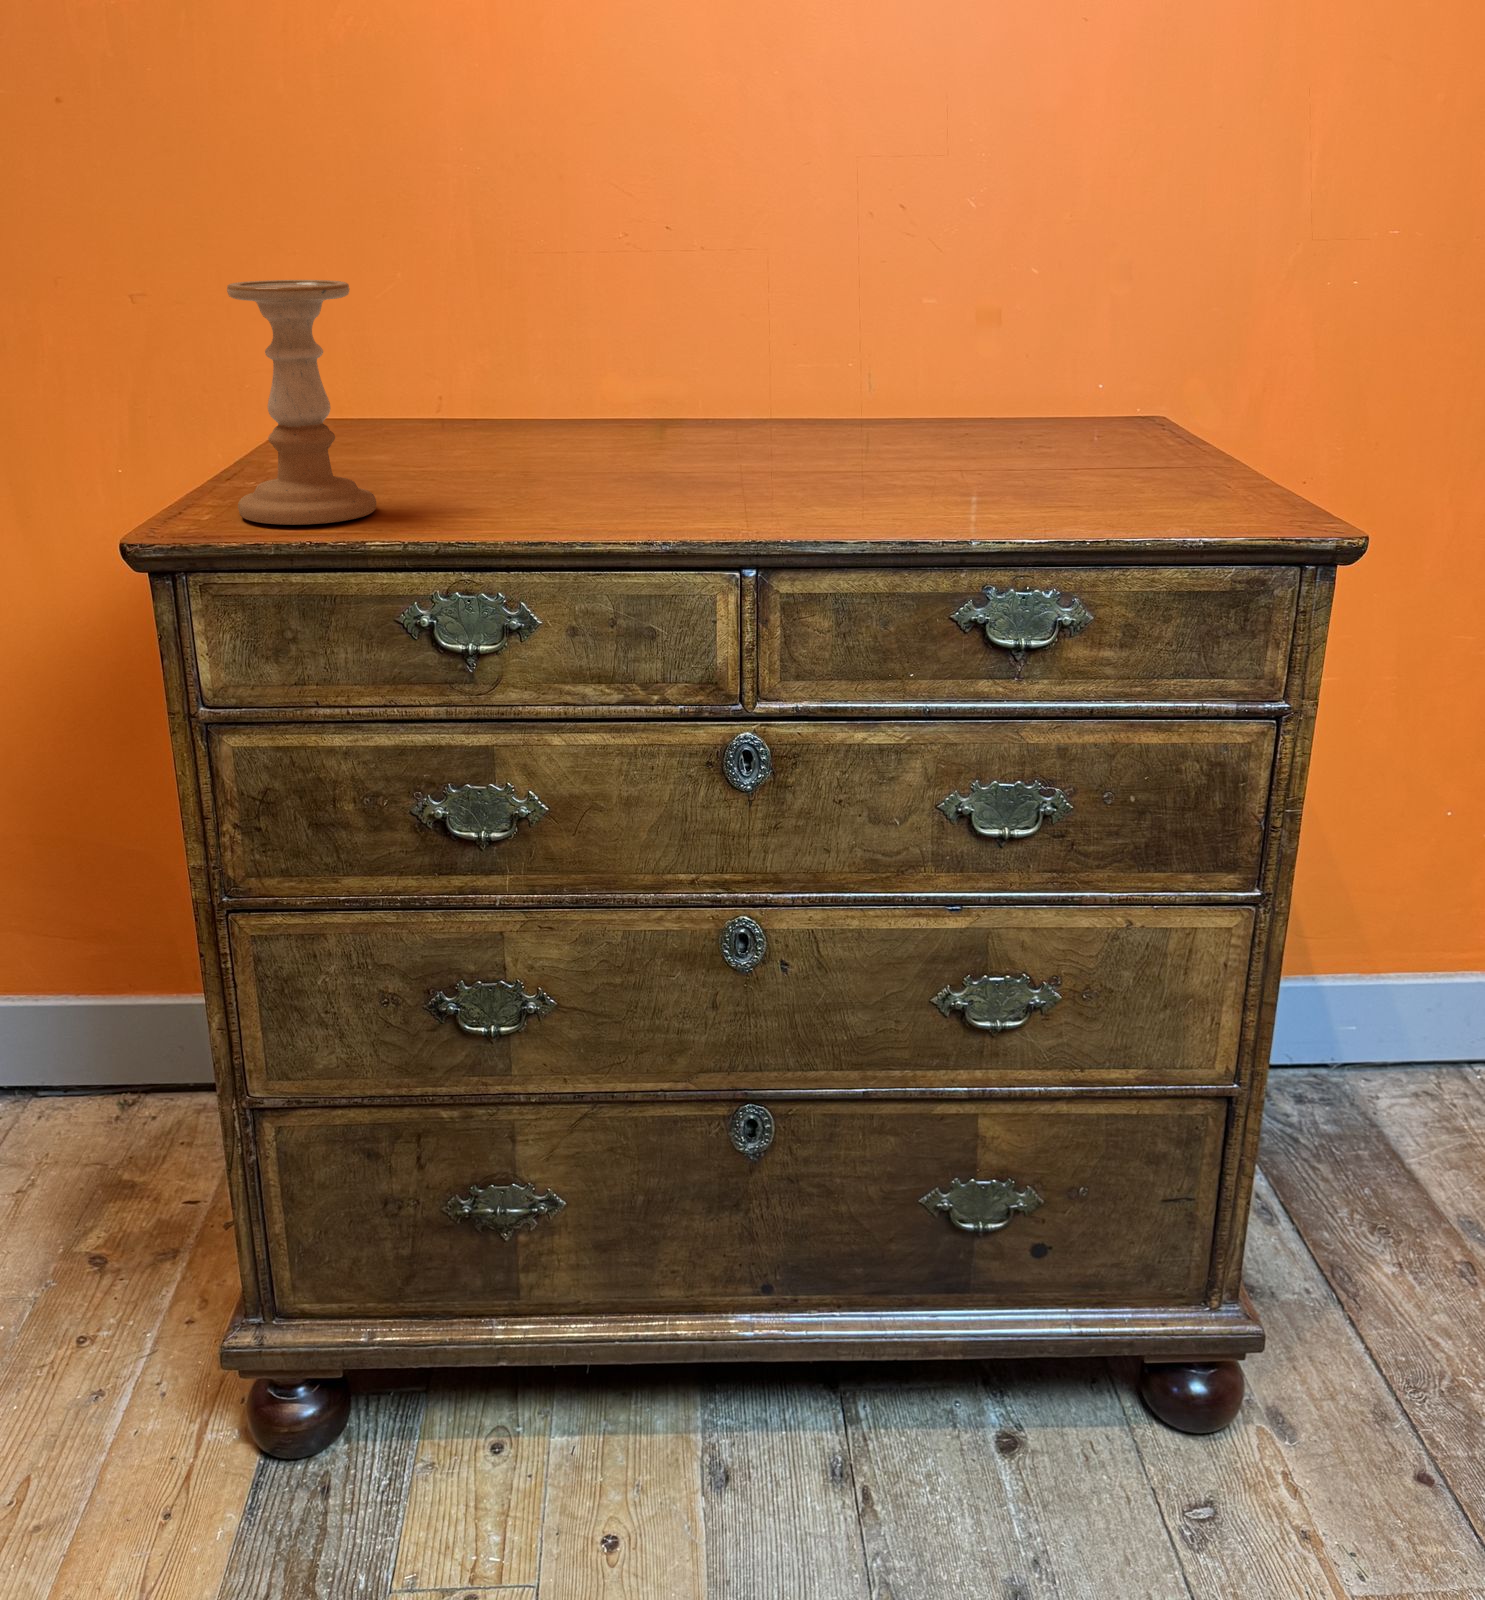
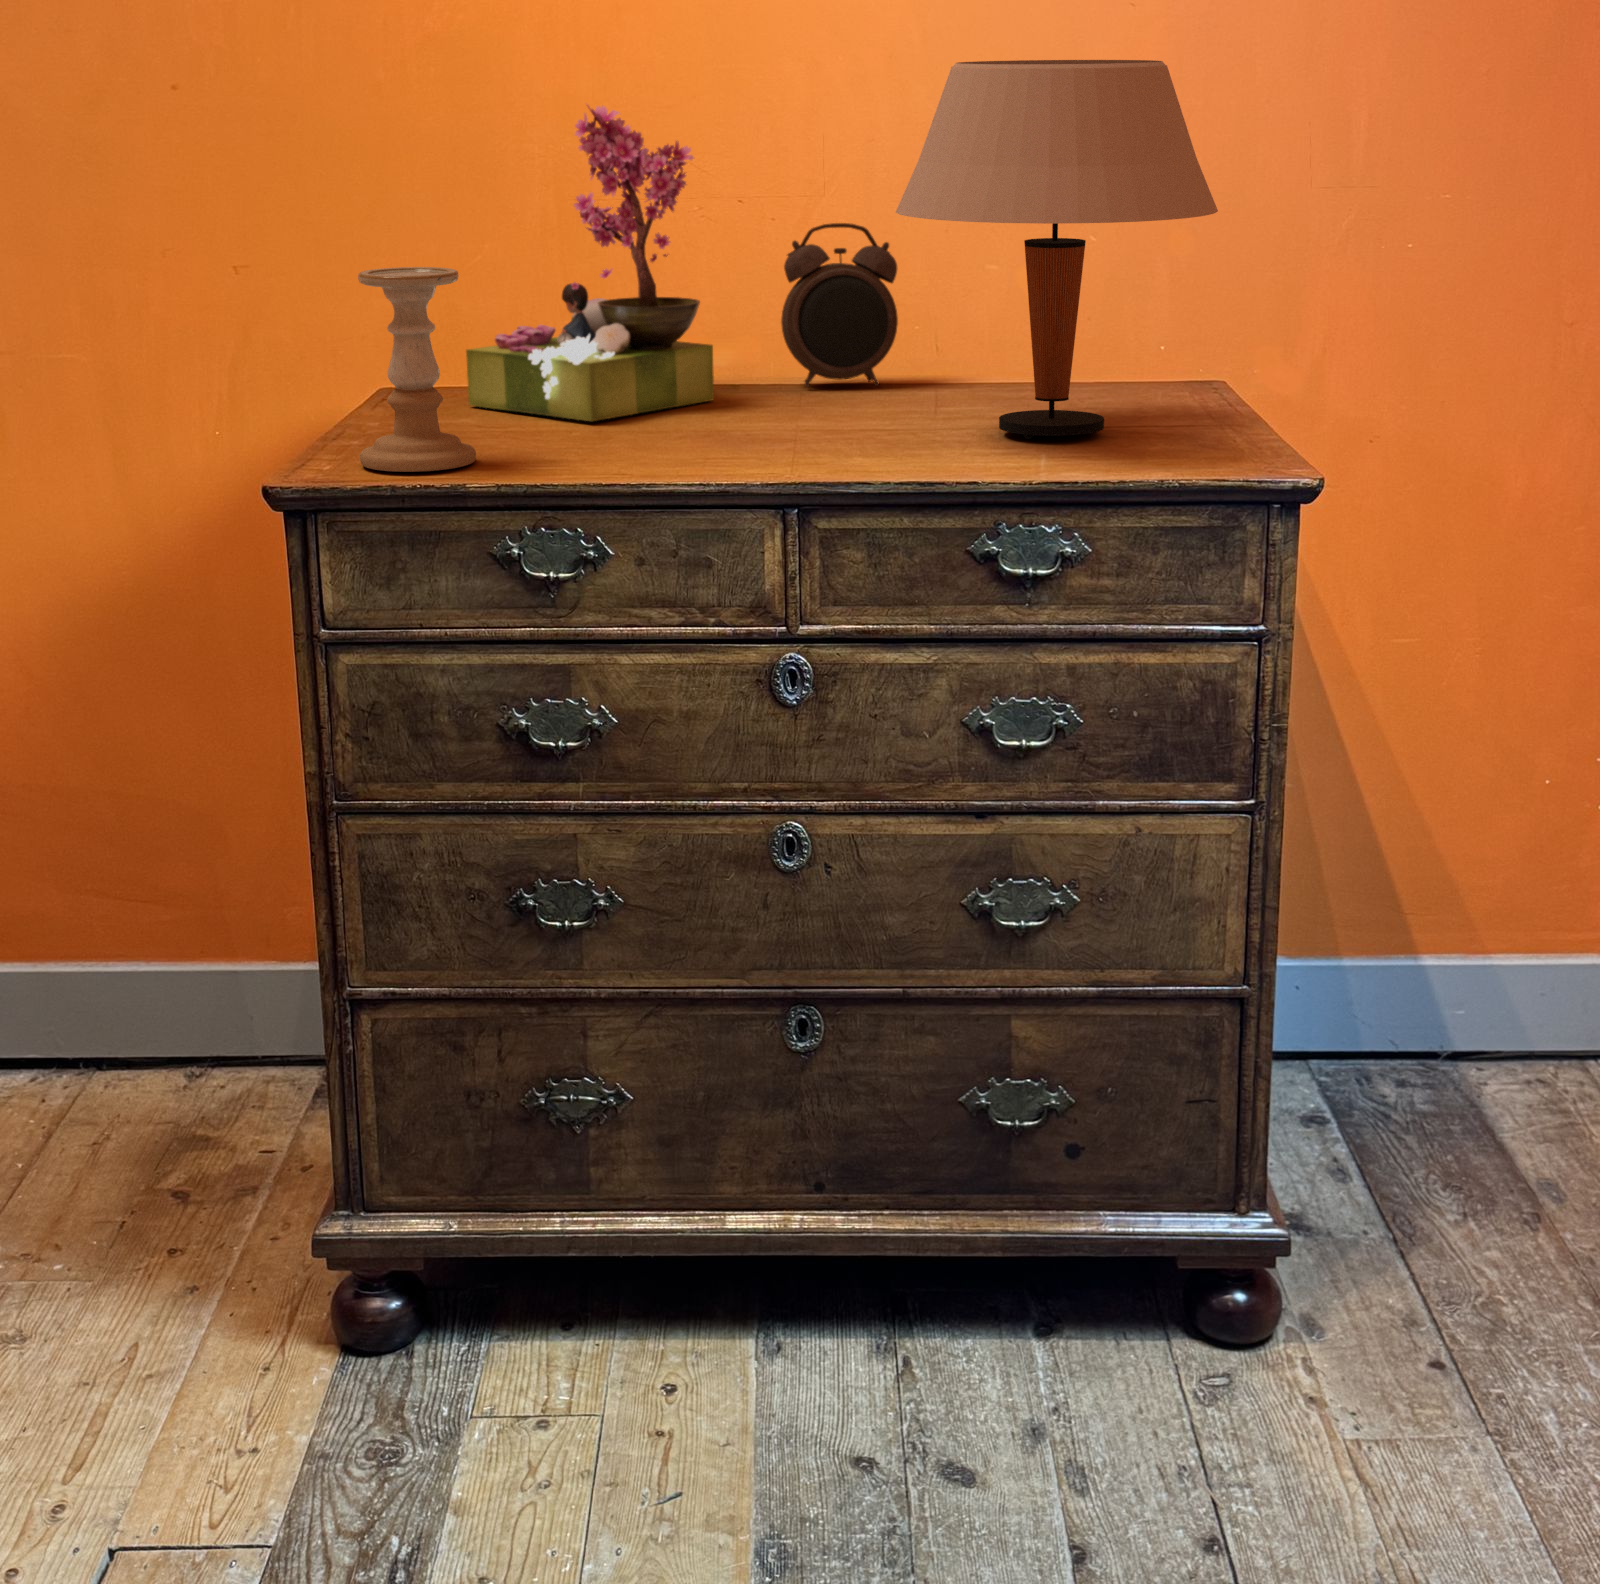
table lamp: none [856,37,1227,484] -> present [896,60,1218,439]
flower arrangement: none [373,109,642,462] -> present [466,105,714,421]
alarm clock: none [709,249,832,424] -> present [781,223,898,387]

